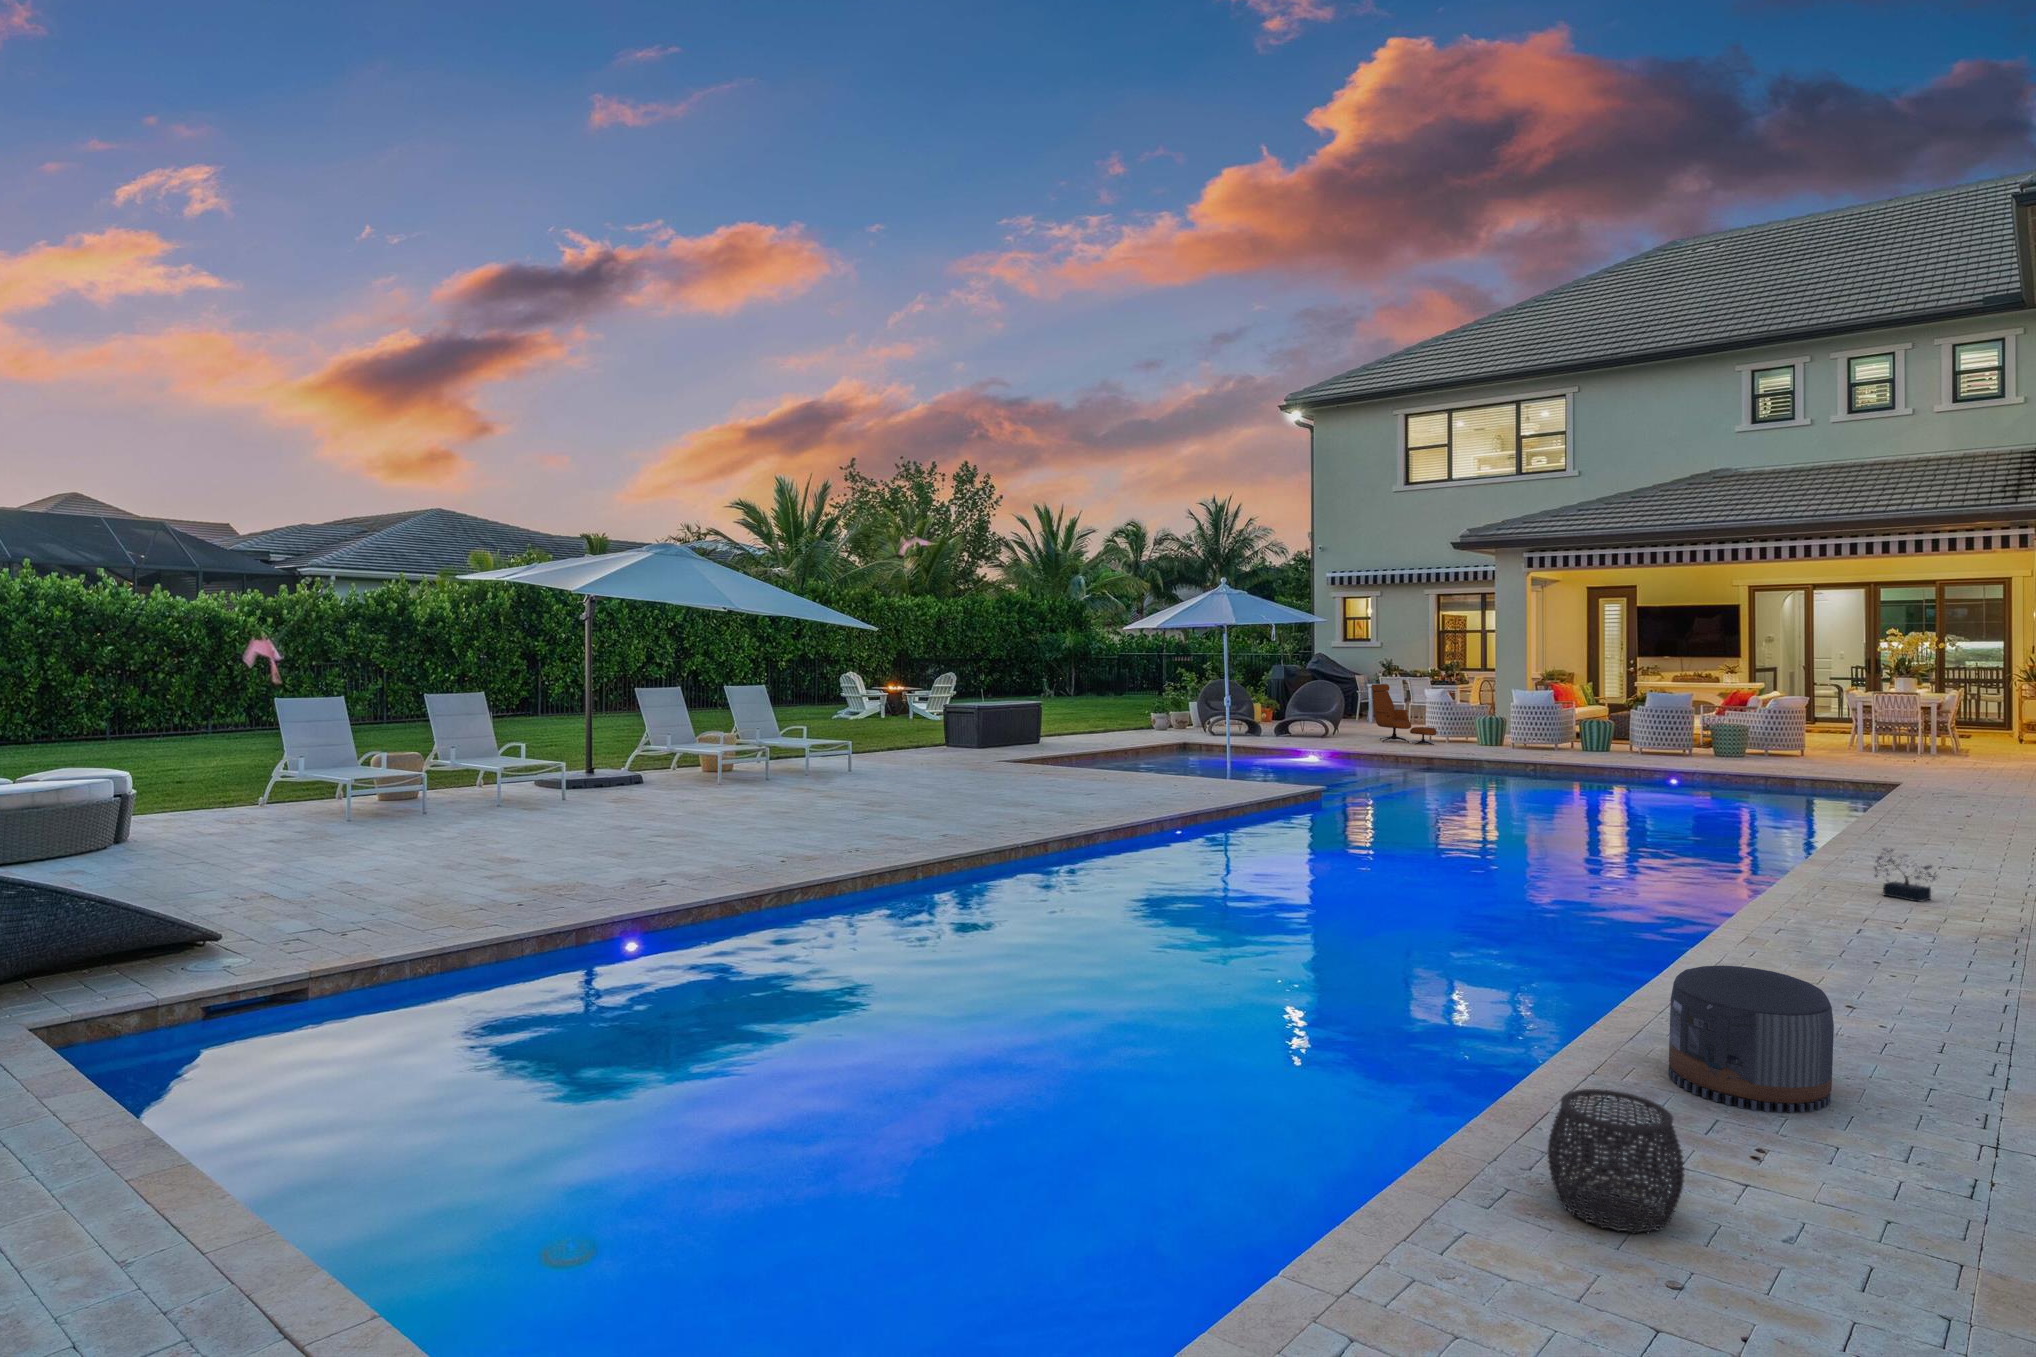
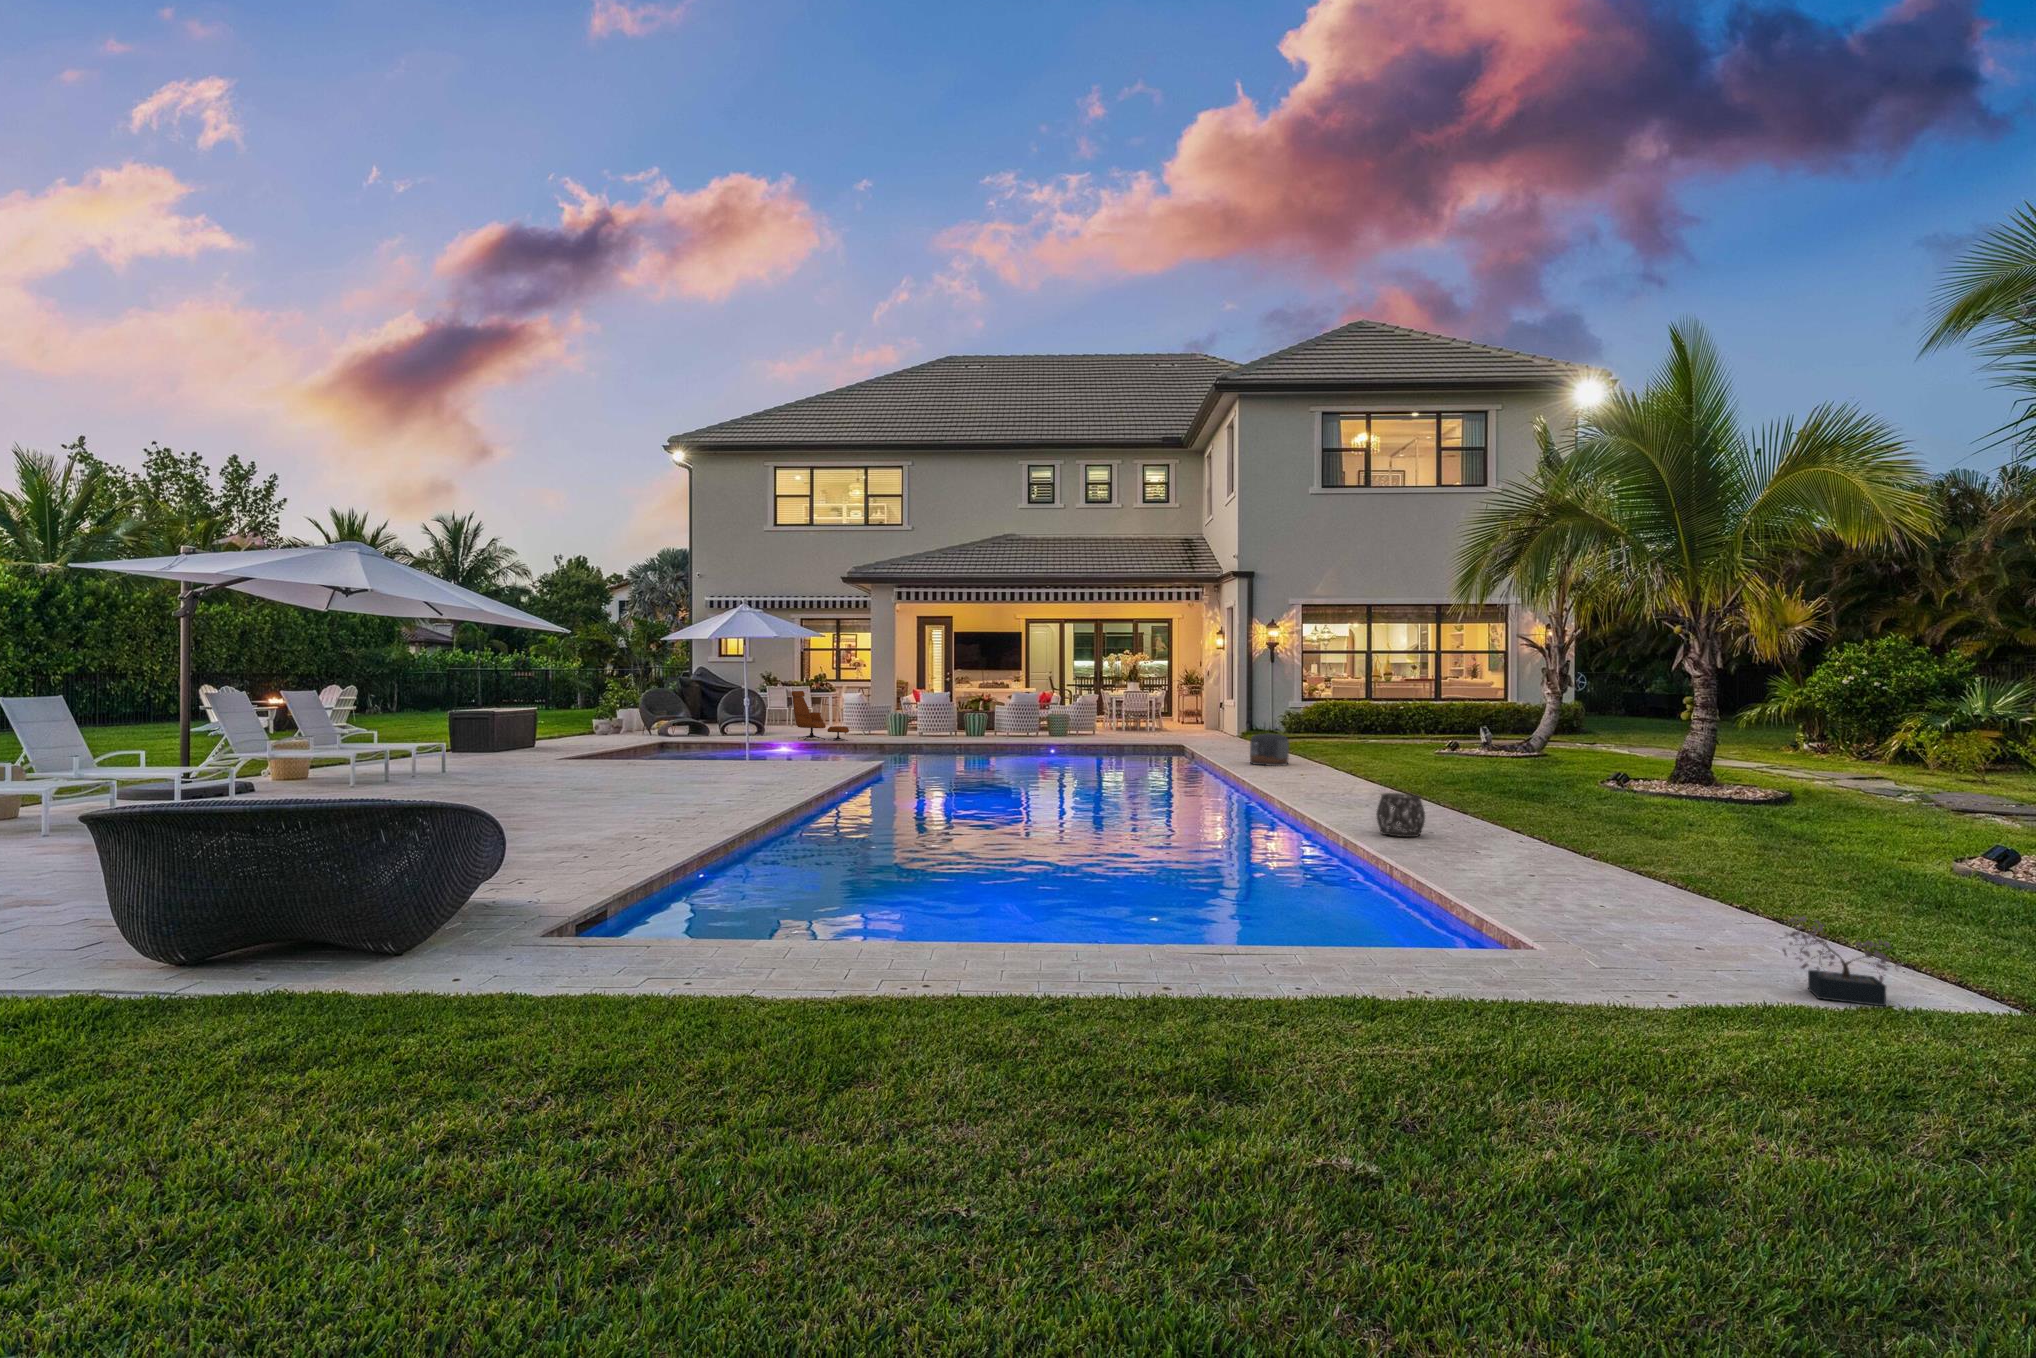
decorative plant: present [1874,849,1937,902] -> present [1783,915,1902,1006]
pouf: present [1669,965,1834,1114] -> present [1250,733,1289,766]
woven basket: present [1548,1089,1685,1234] -> present [1377,793,1425,837]

